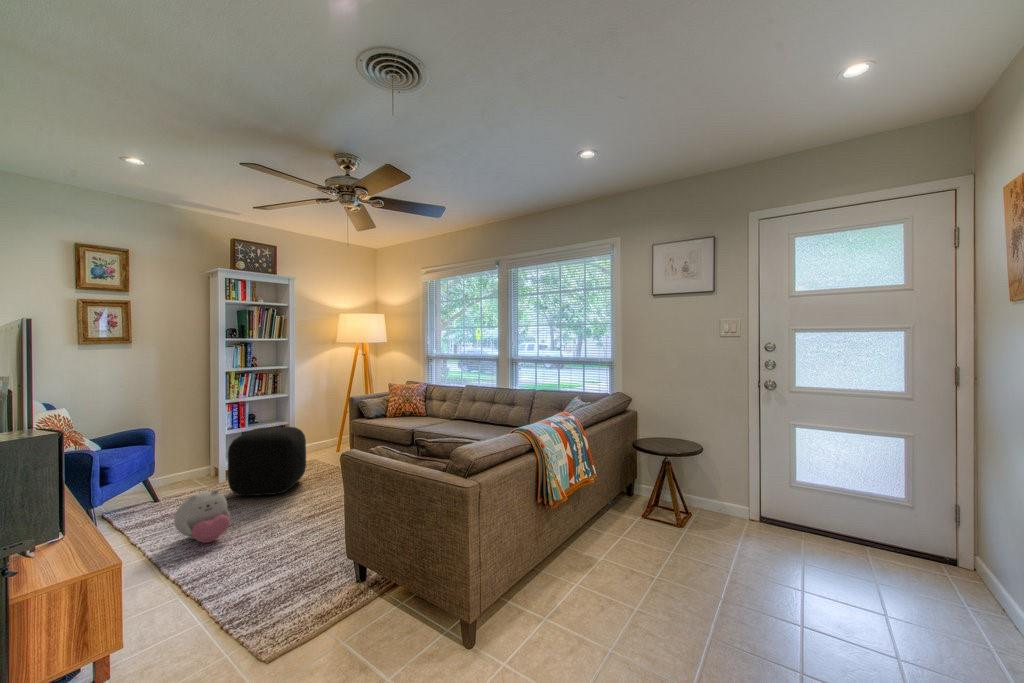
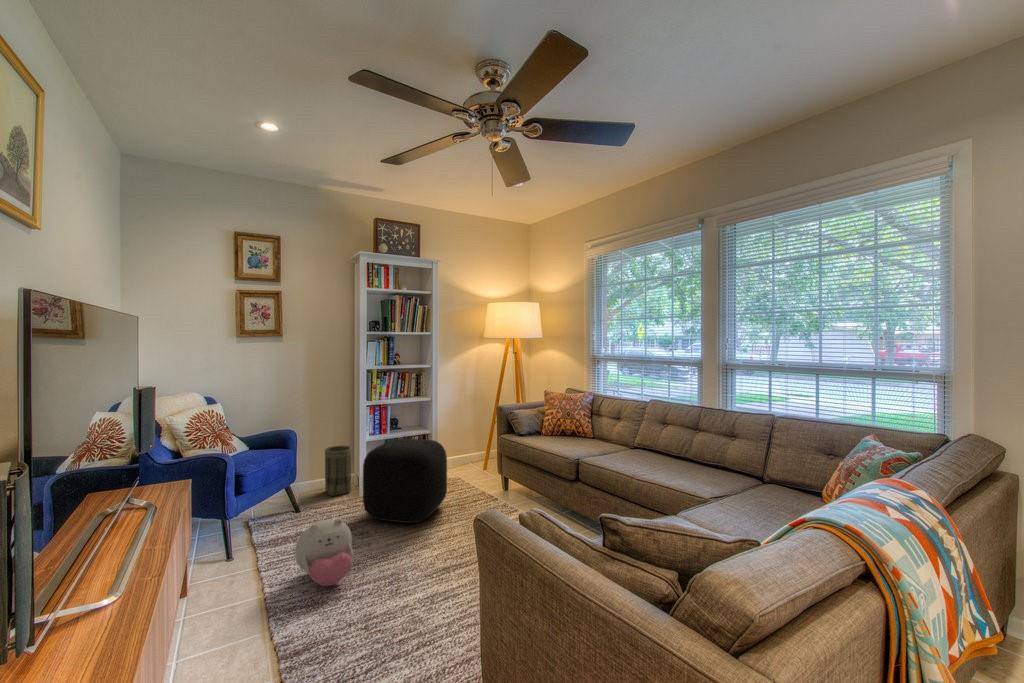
basket: none [181,441,210,486] -> present [325,446,351,496]

